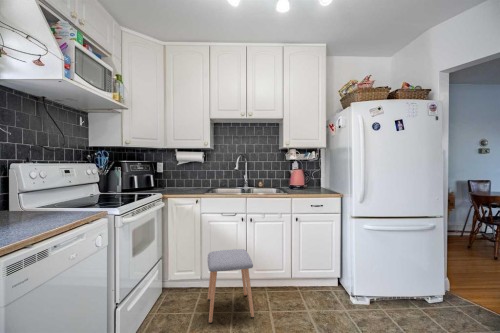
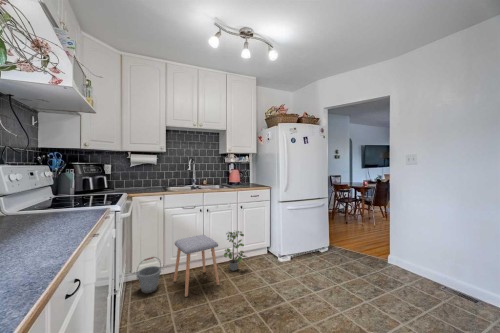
potted plant: none [268,248,299,302] -> present [224,231,247,271]
bucket: none [166,267,194,307] -> present [137,257,161,293]

